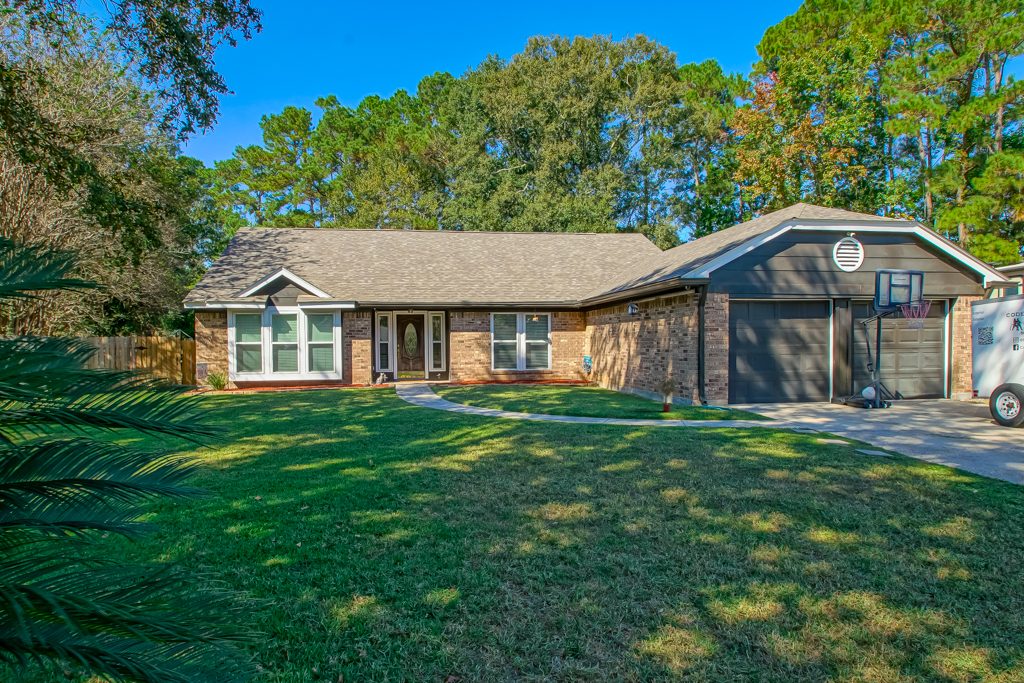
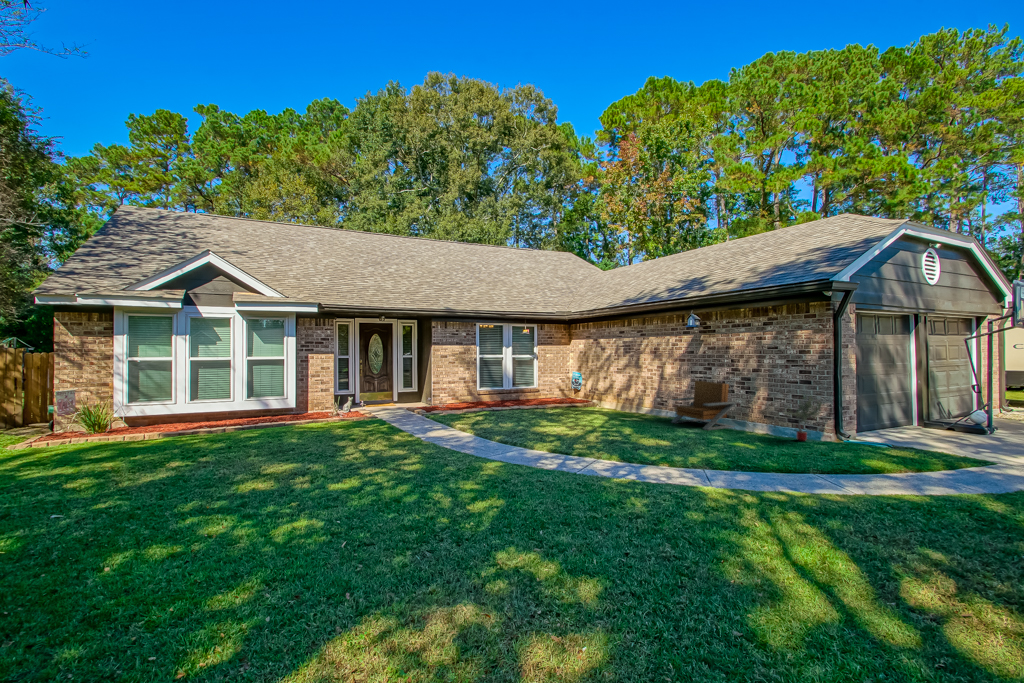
lounge chair: none [605,364,648,404] -> present [671,381,736,430]

